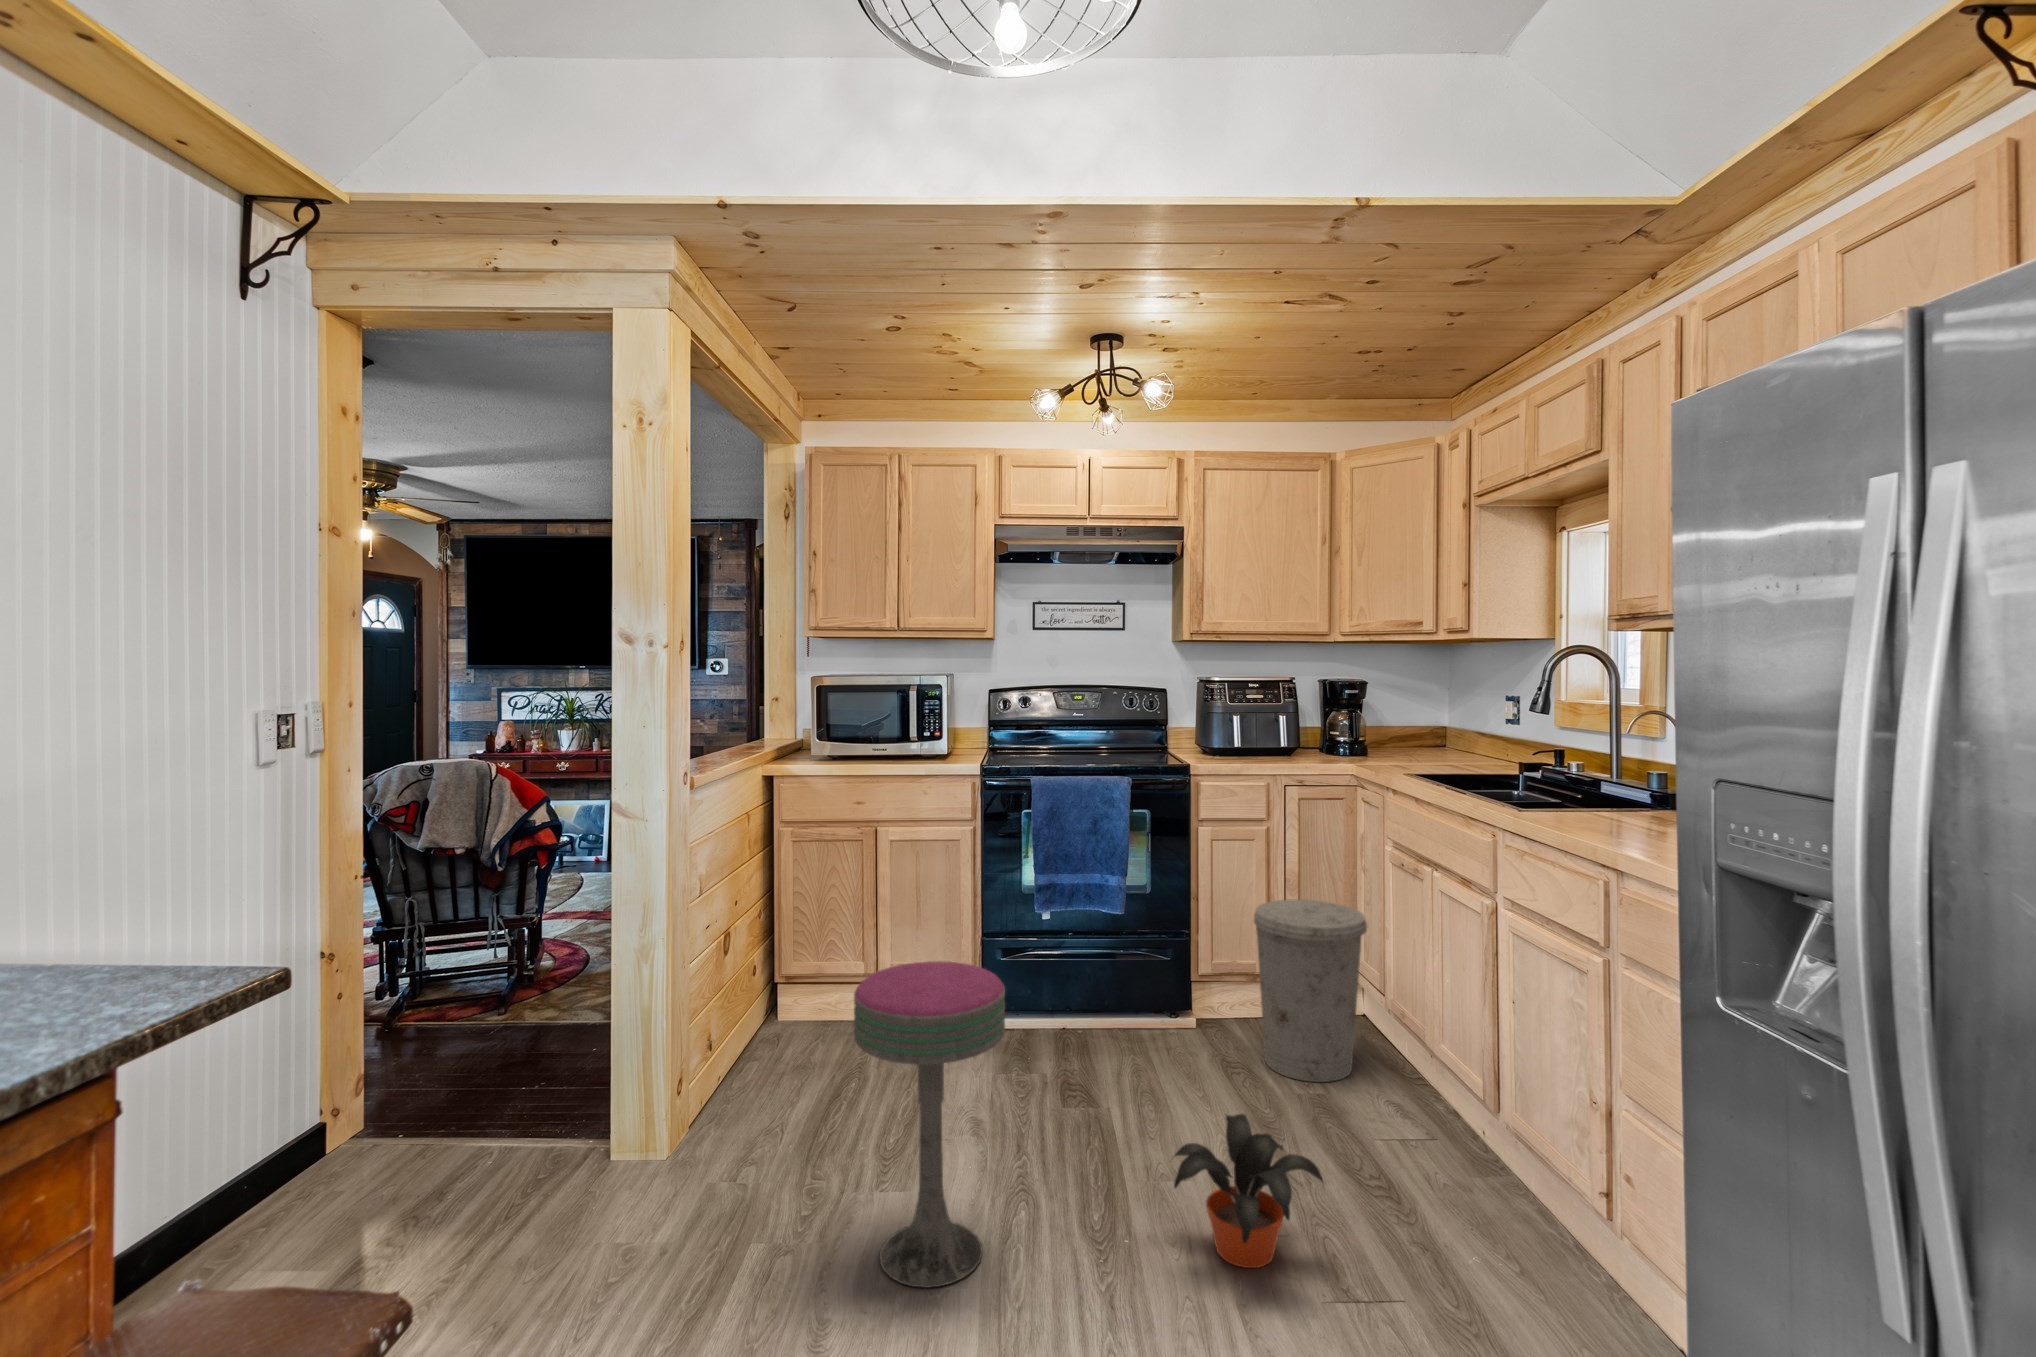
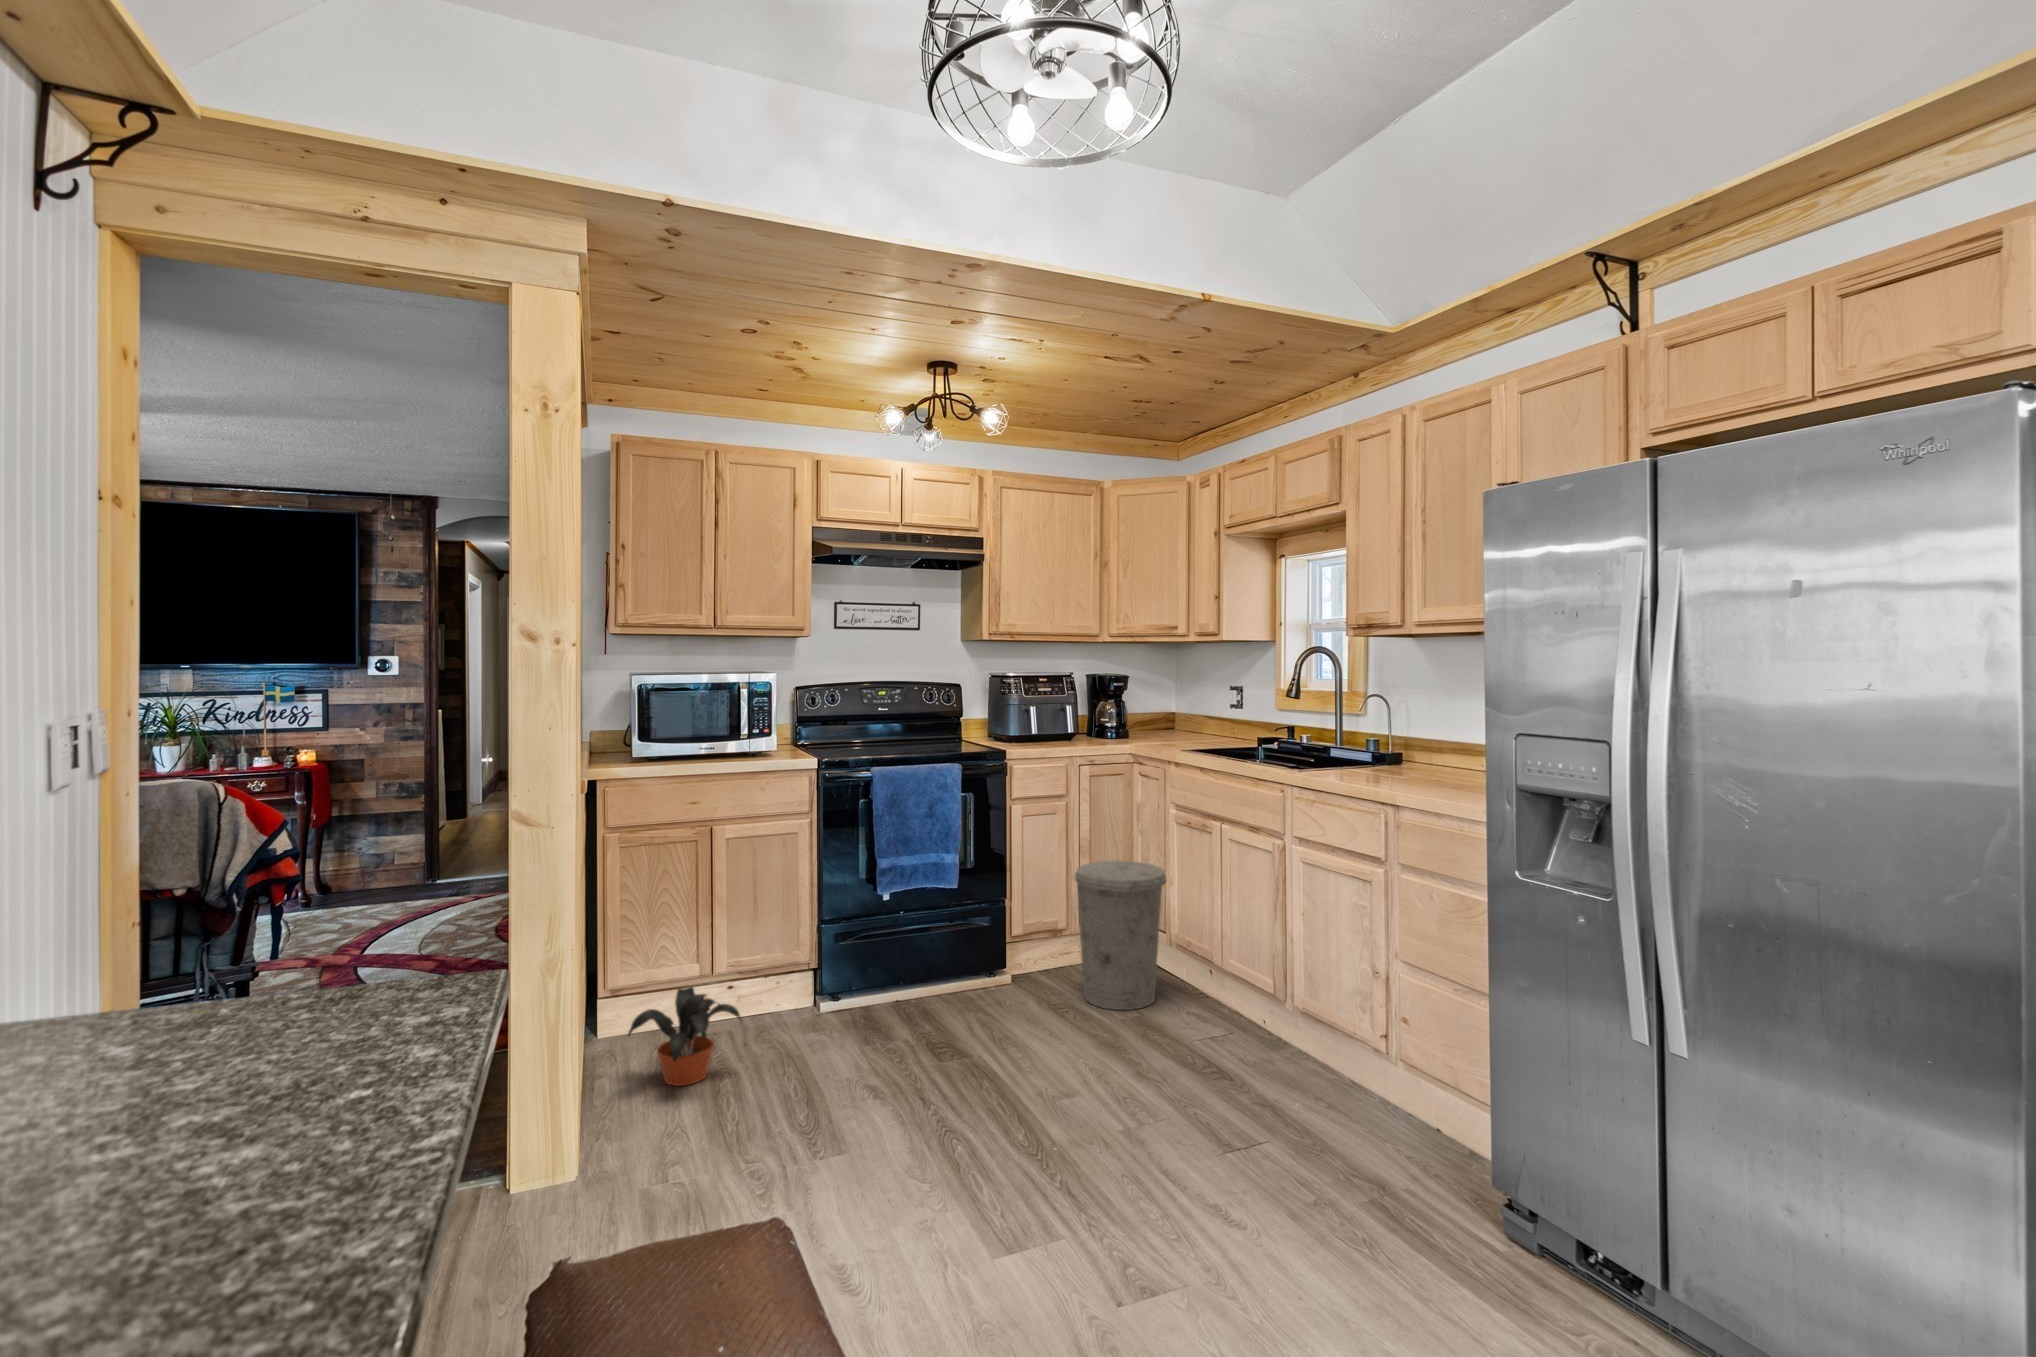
bar stool: present [854,961,1005,1288] -> none [834,931,970,1217]
potted plant: present [1174,1114,1323,1268] -> present [628,987,740,1086]

